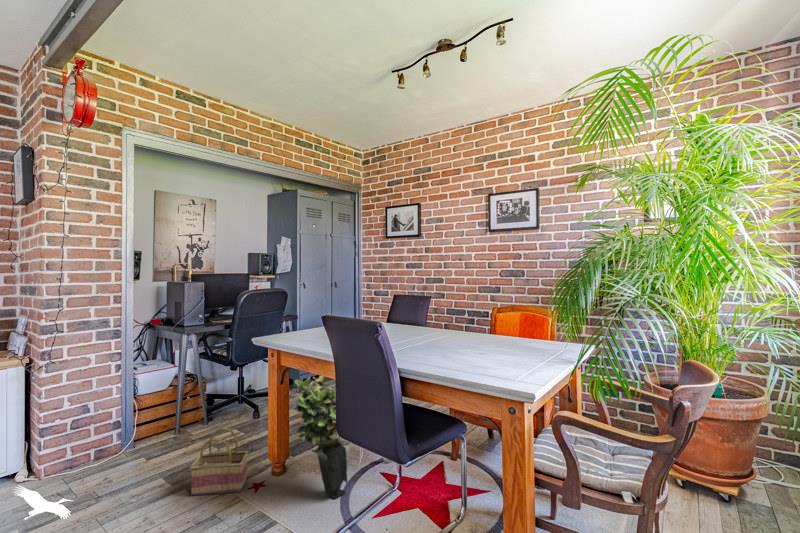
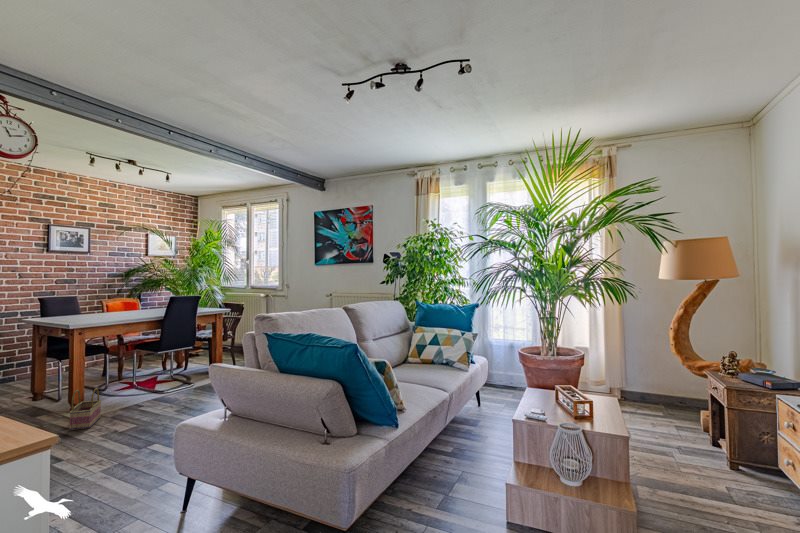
potted plant: present [292,376,351,498] -> none [97,343,141,400]

